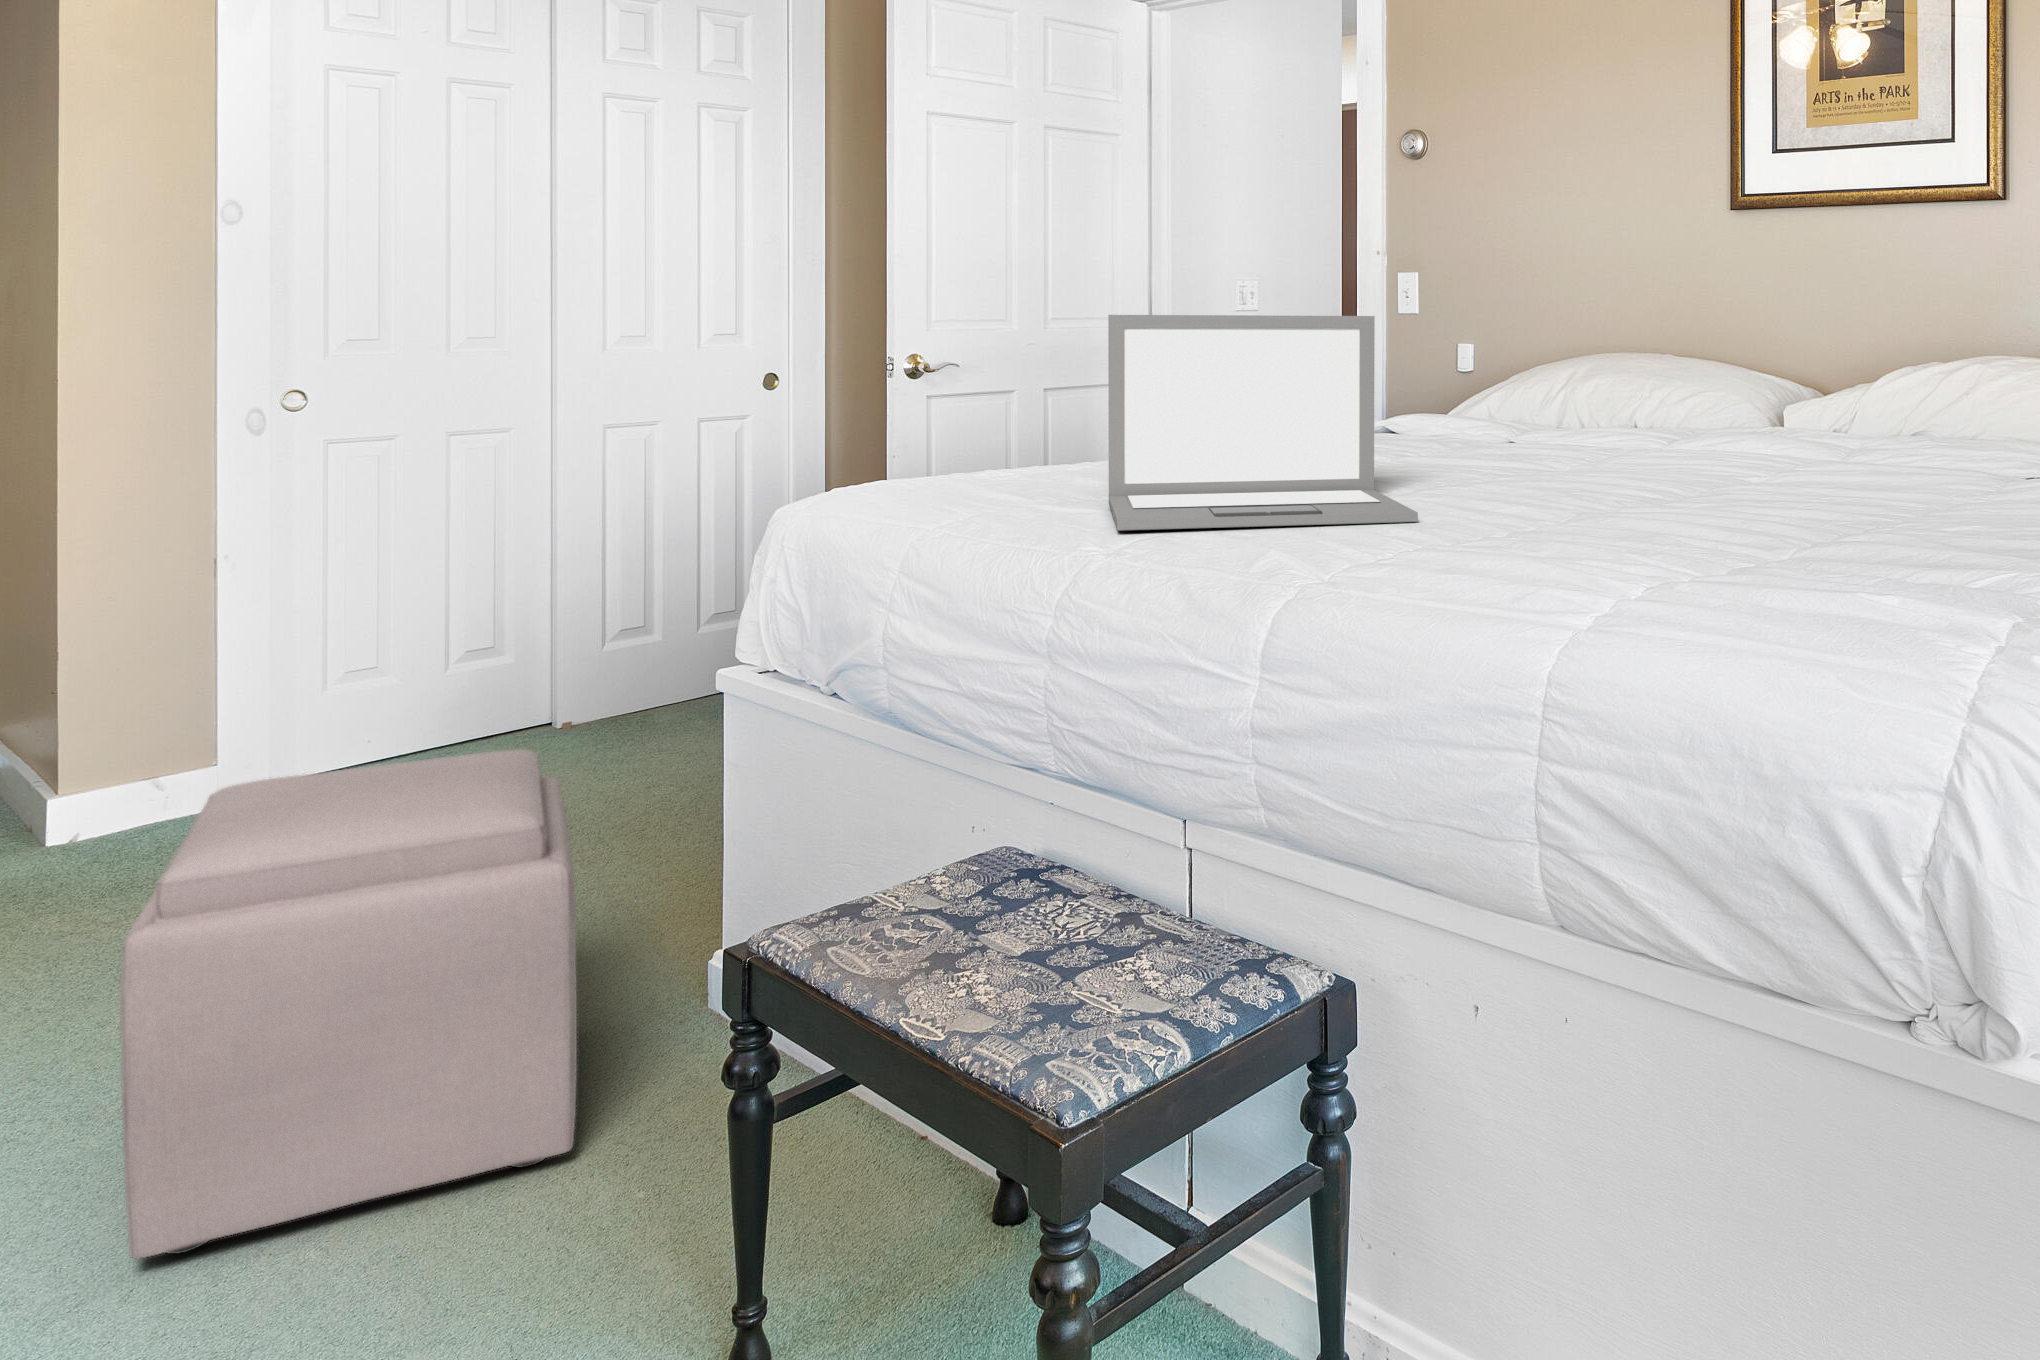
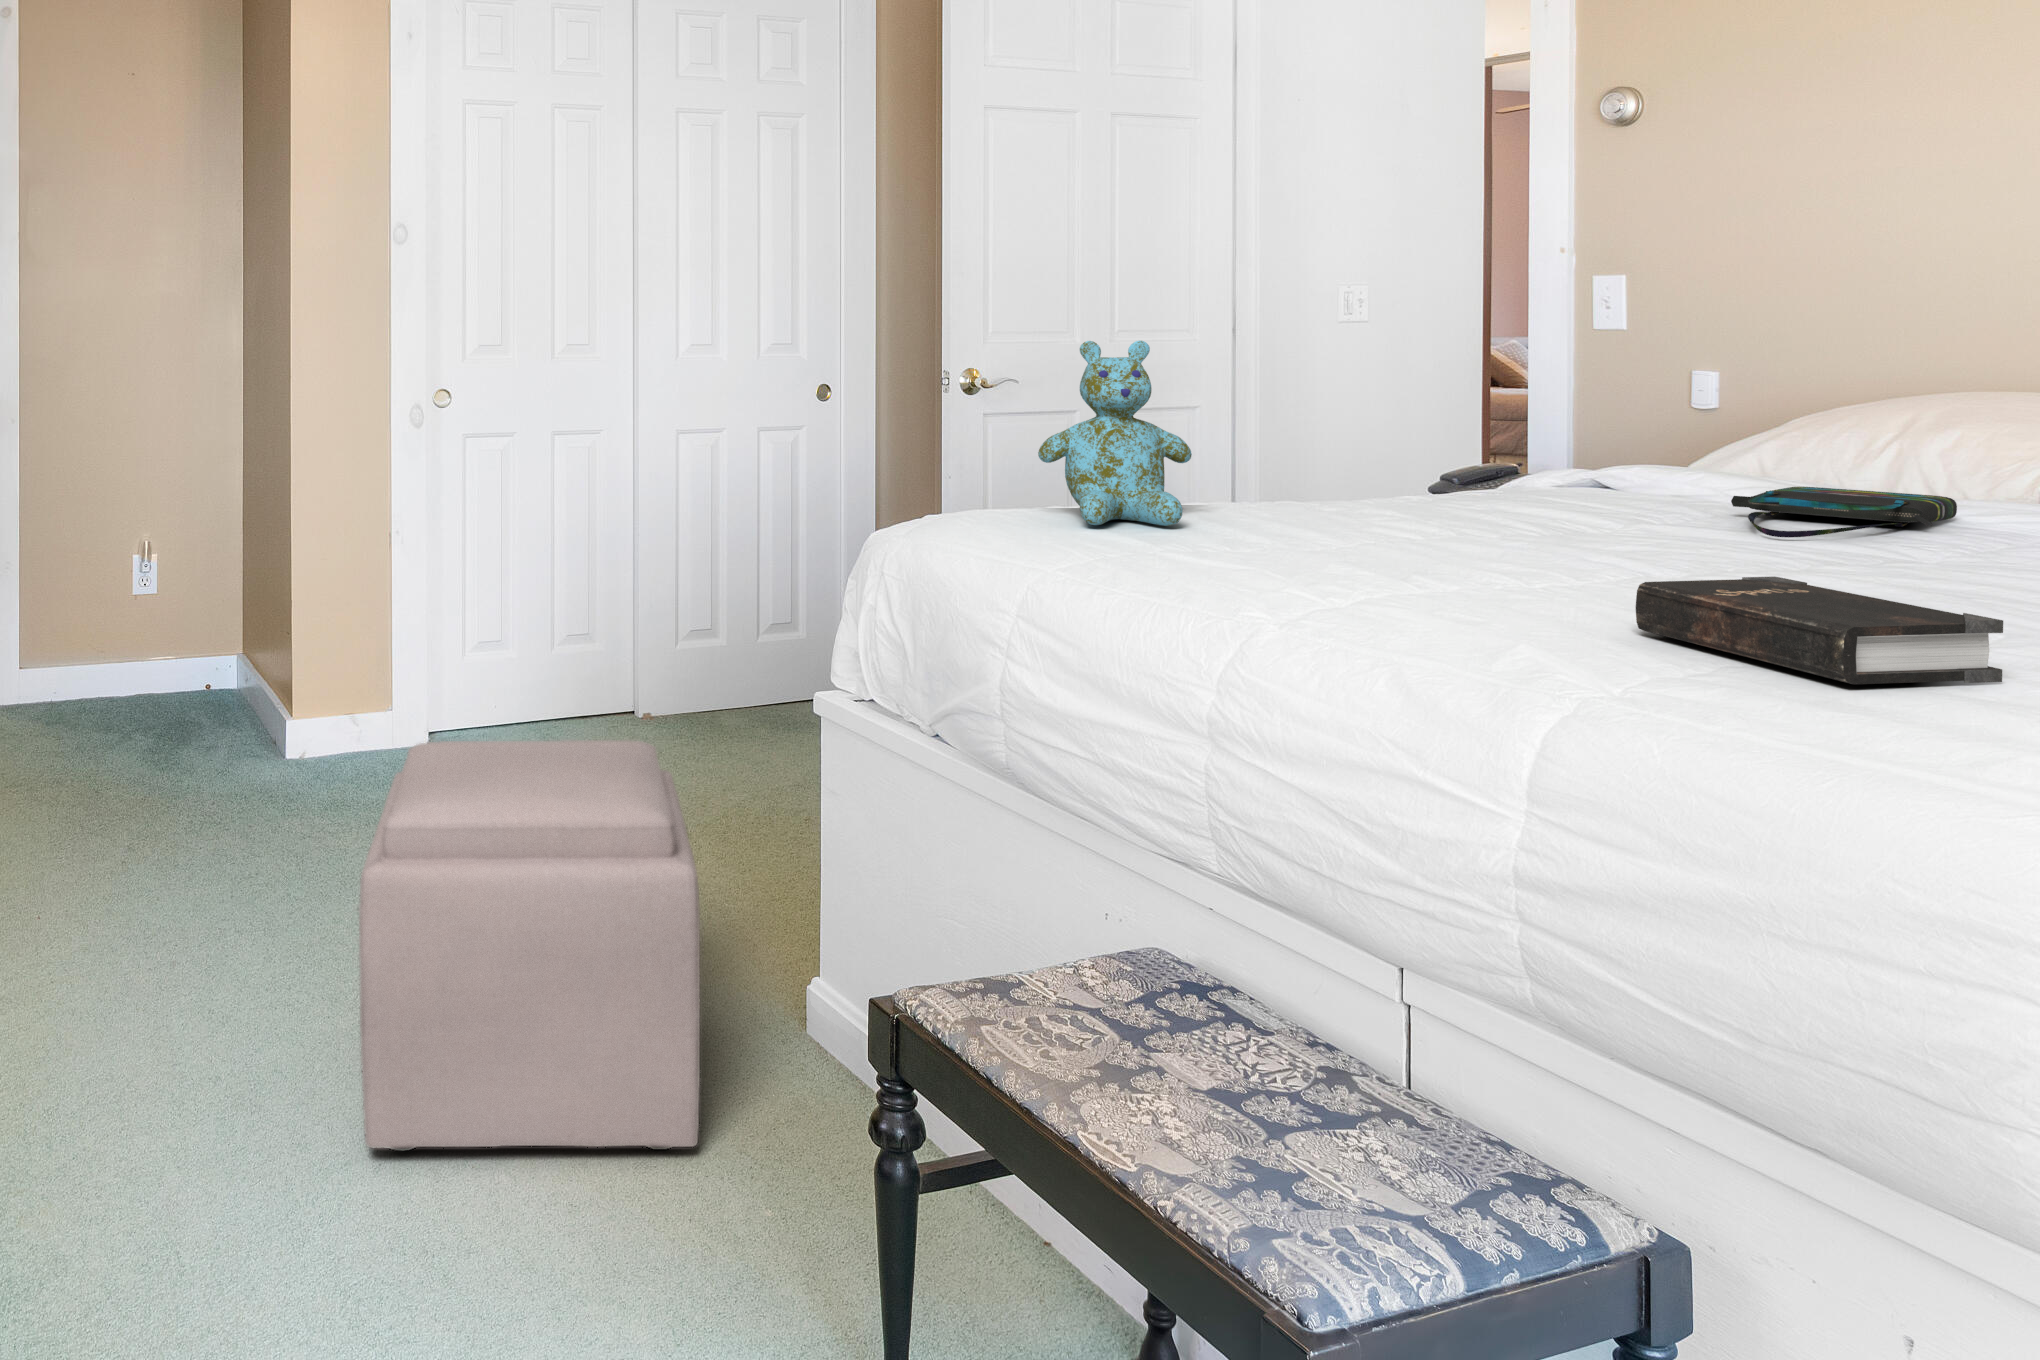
laptop: present [1108,315,1418,531] -> none [1255,321,1723,602]
stuffed bear: none [935,332,1069,496] -> present [1038,341,1192,526]
tote bag: none [1456,442,1585,477] -> present [1731,487,1957,538]
hardback book: none [1349,498,1549,567] -> present [1636,576,2003,684]

